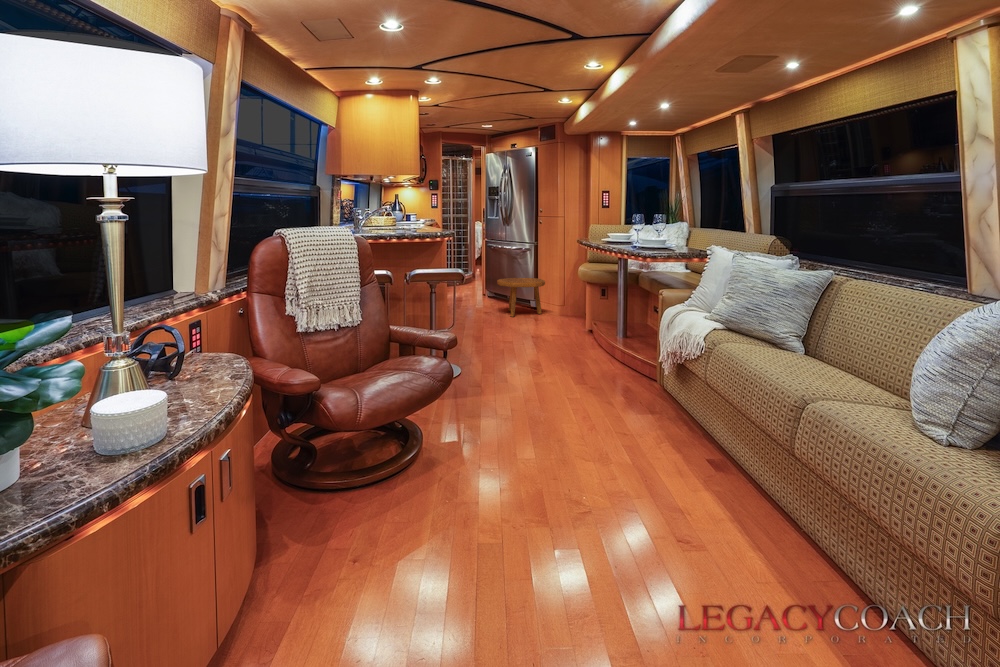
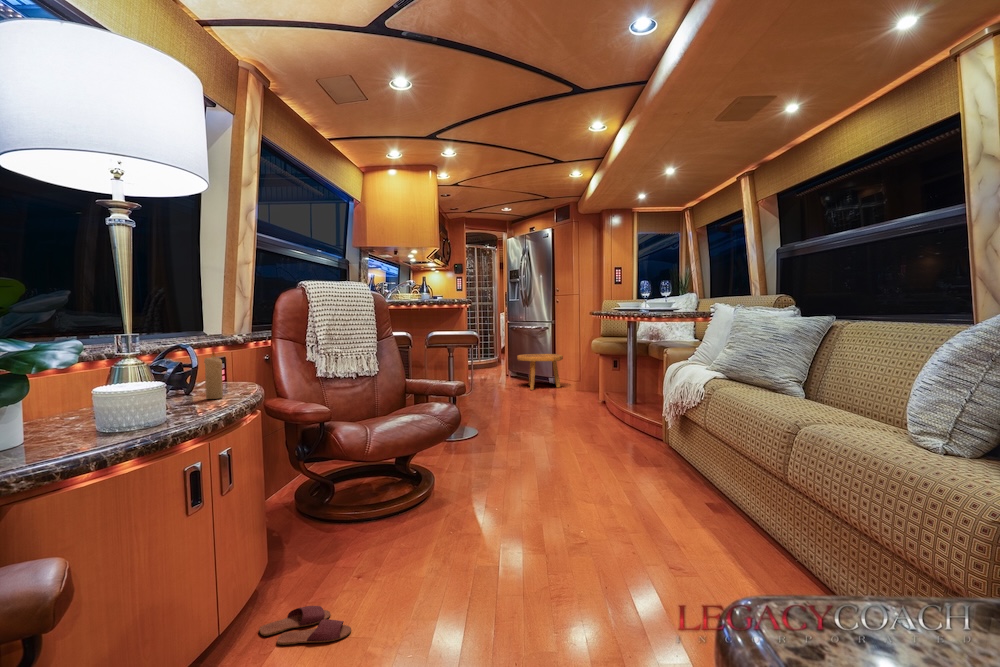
candle: none [193,337,215,390] -> present [204,350,223,399]
slippers: none [267,584,360,628] -> present [259,606,351,645]

